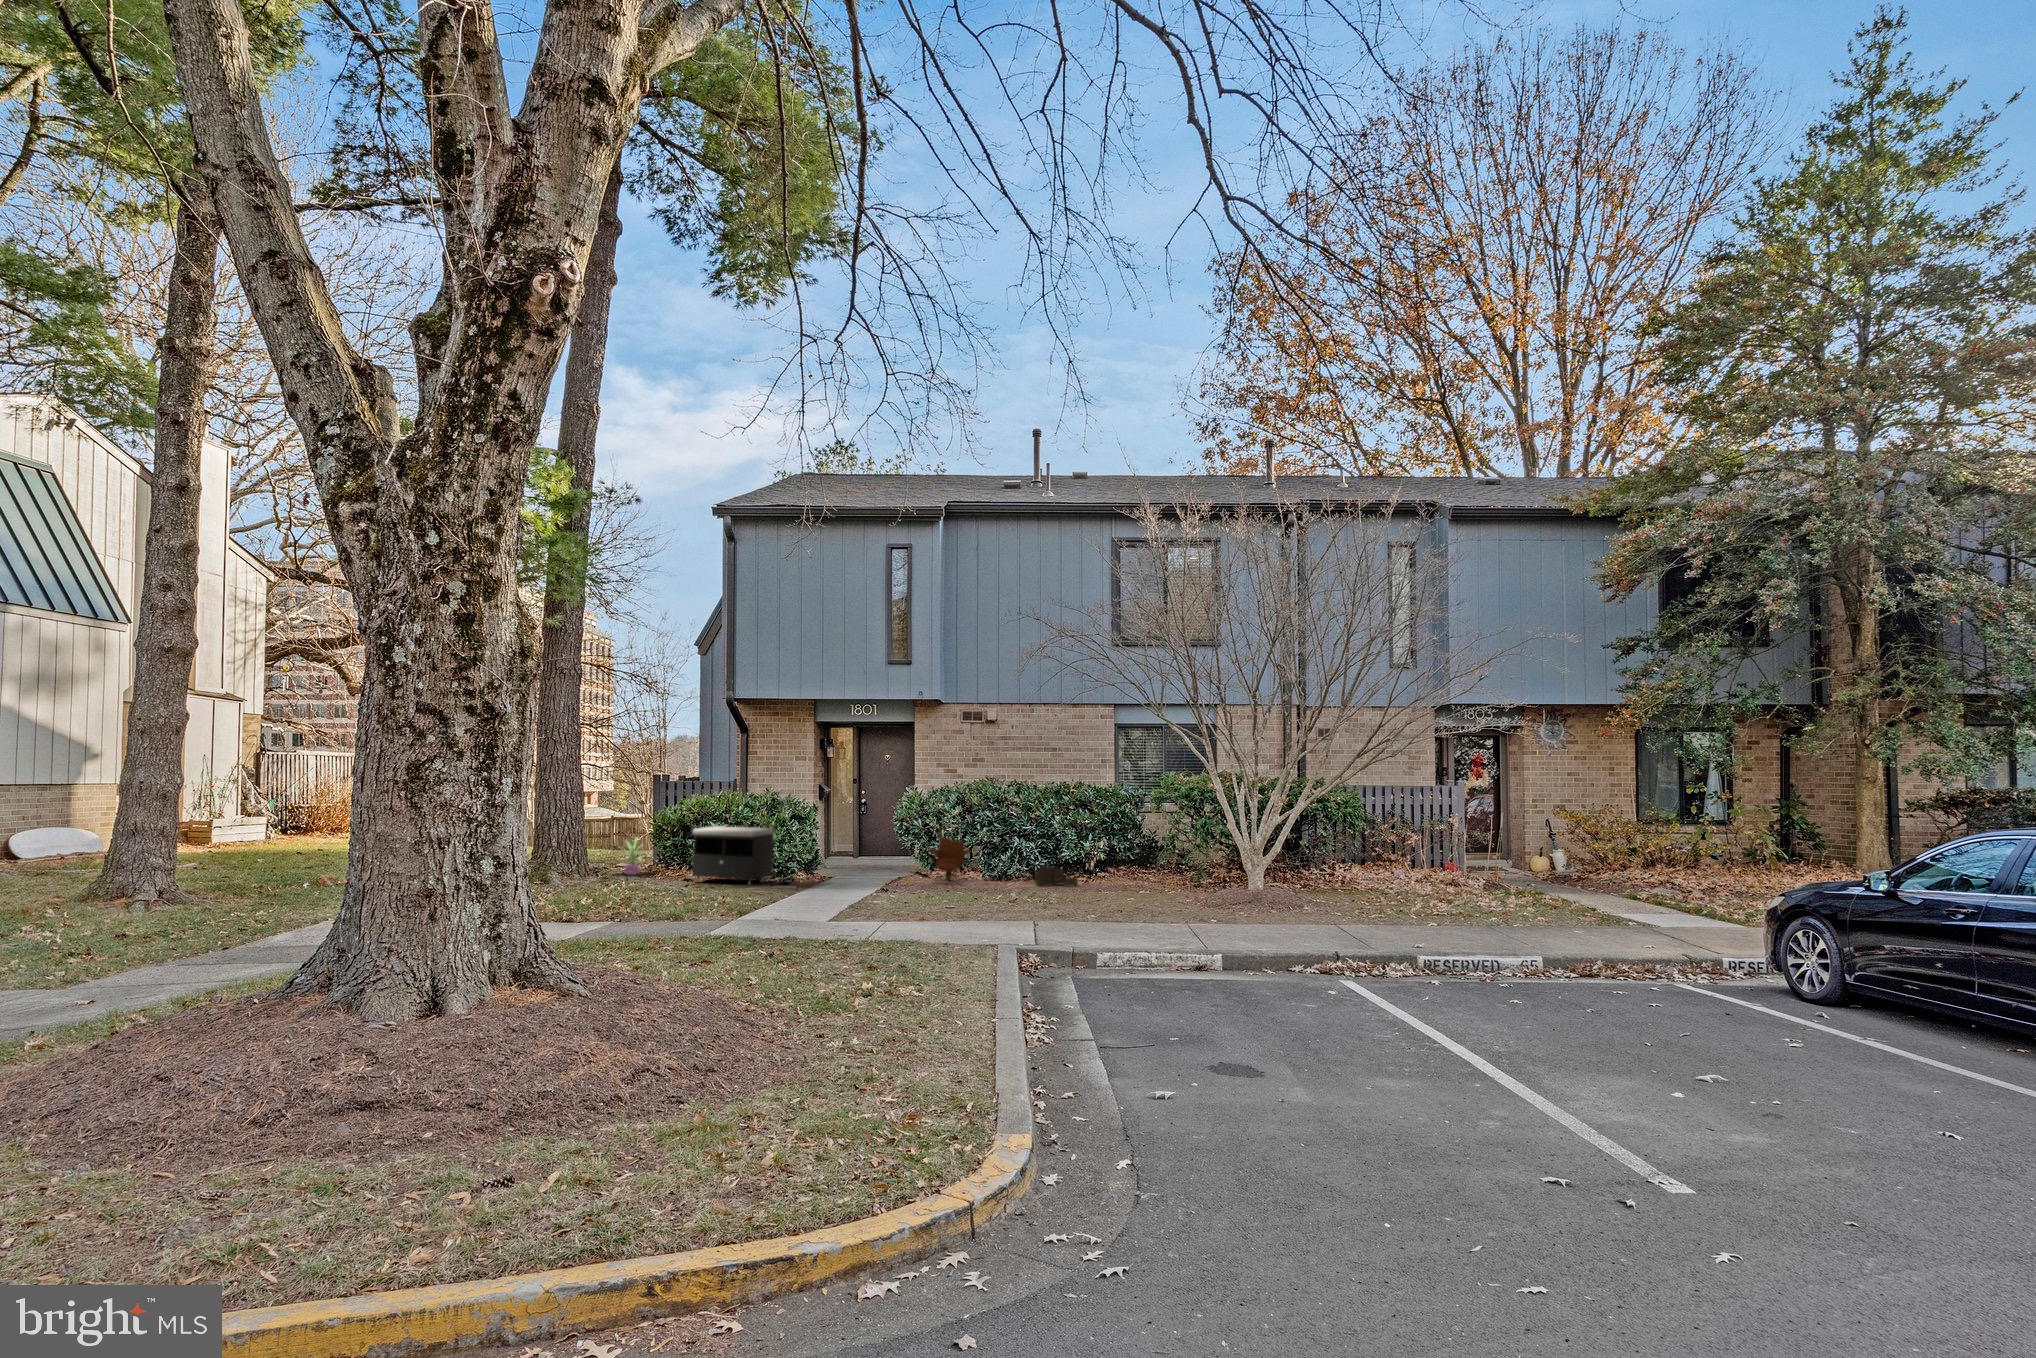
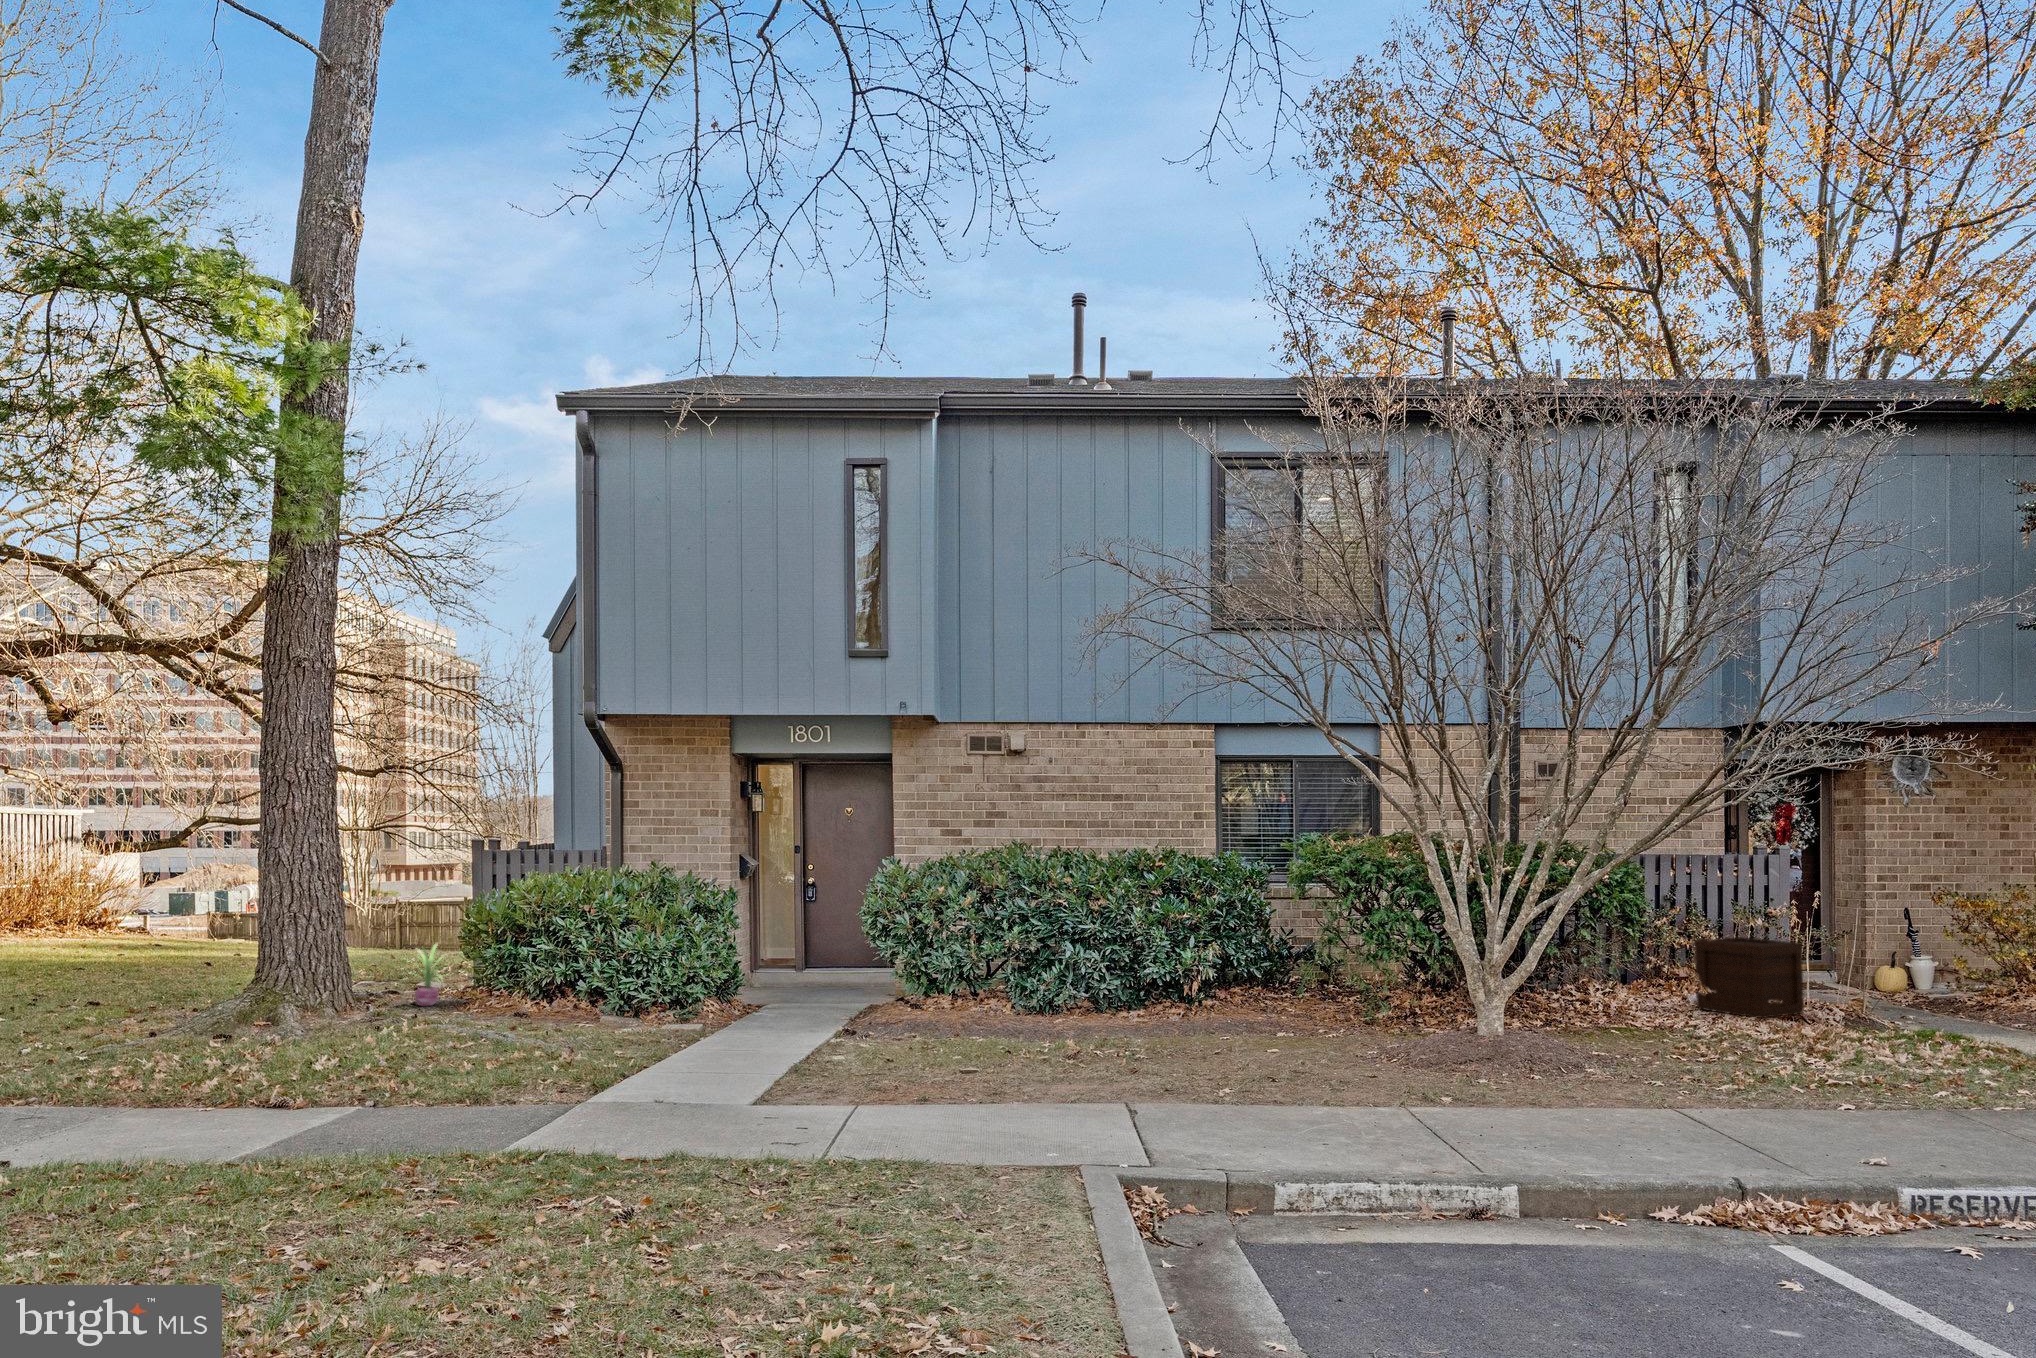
storage bench: present [692,826,774,883] -> none [525,925,663,1025]
lounge chair: present [930,831,971,885] -> none [923,926,992,1025]
wooden crate: none [1402,836,1466,885] -> present [1695,937,1804,1018]
woven basket: present [1035,866,1078,887] -> none [1100,987,1175,1026]

